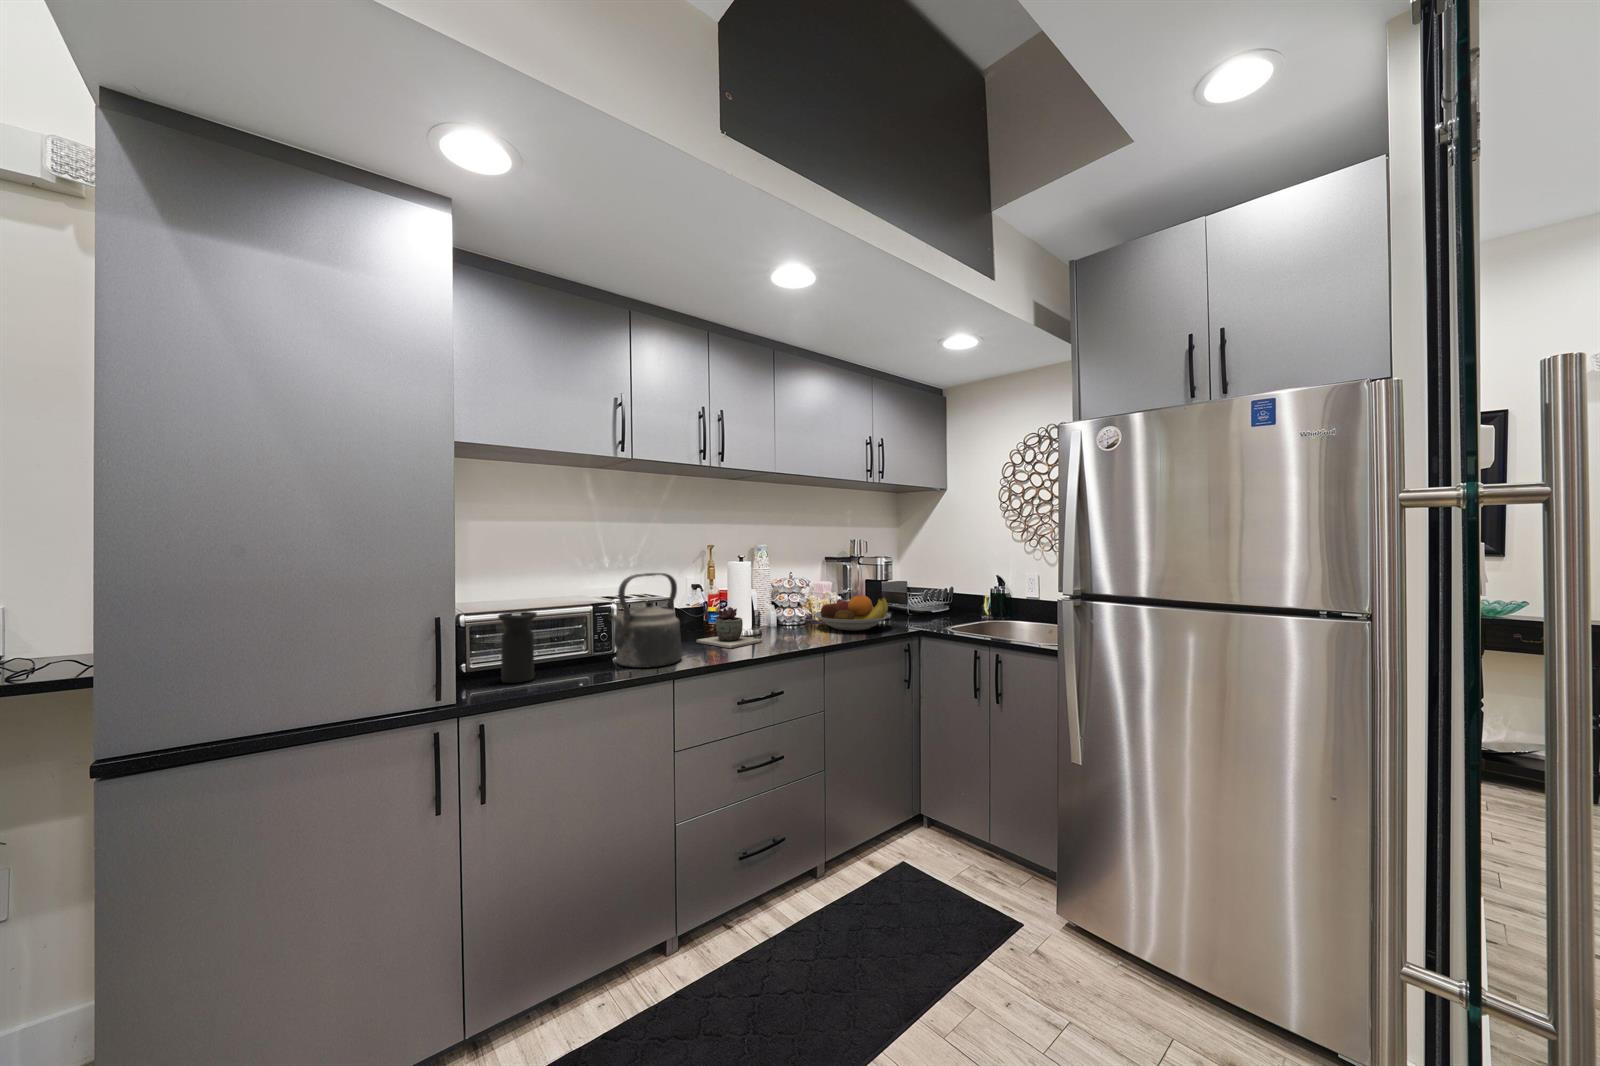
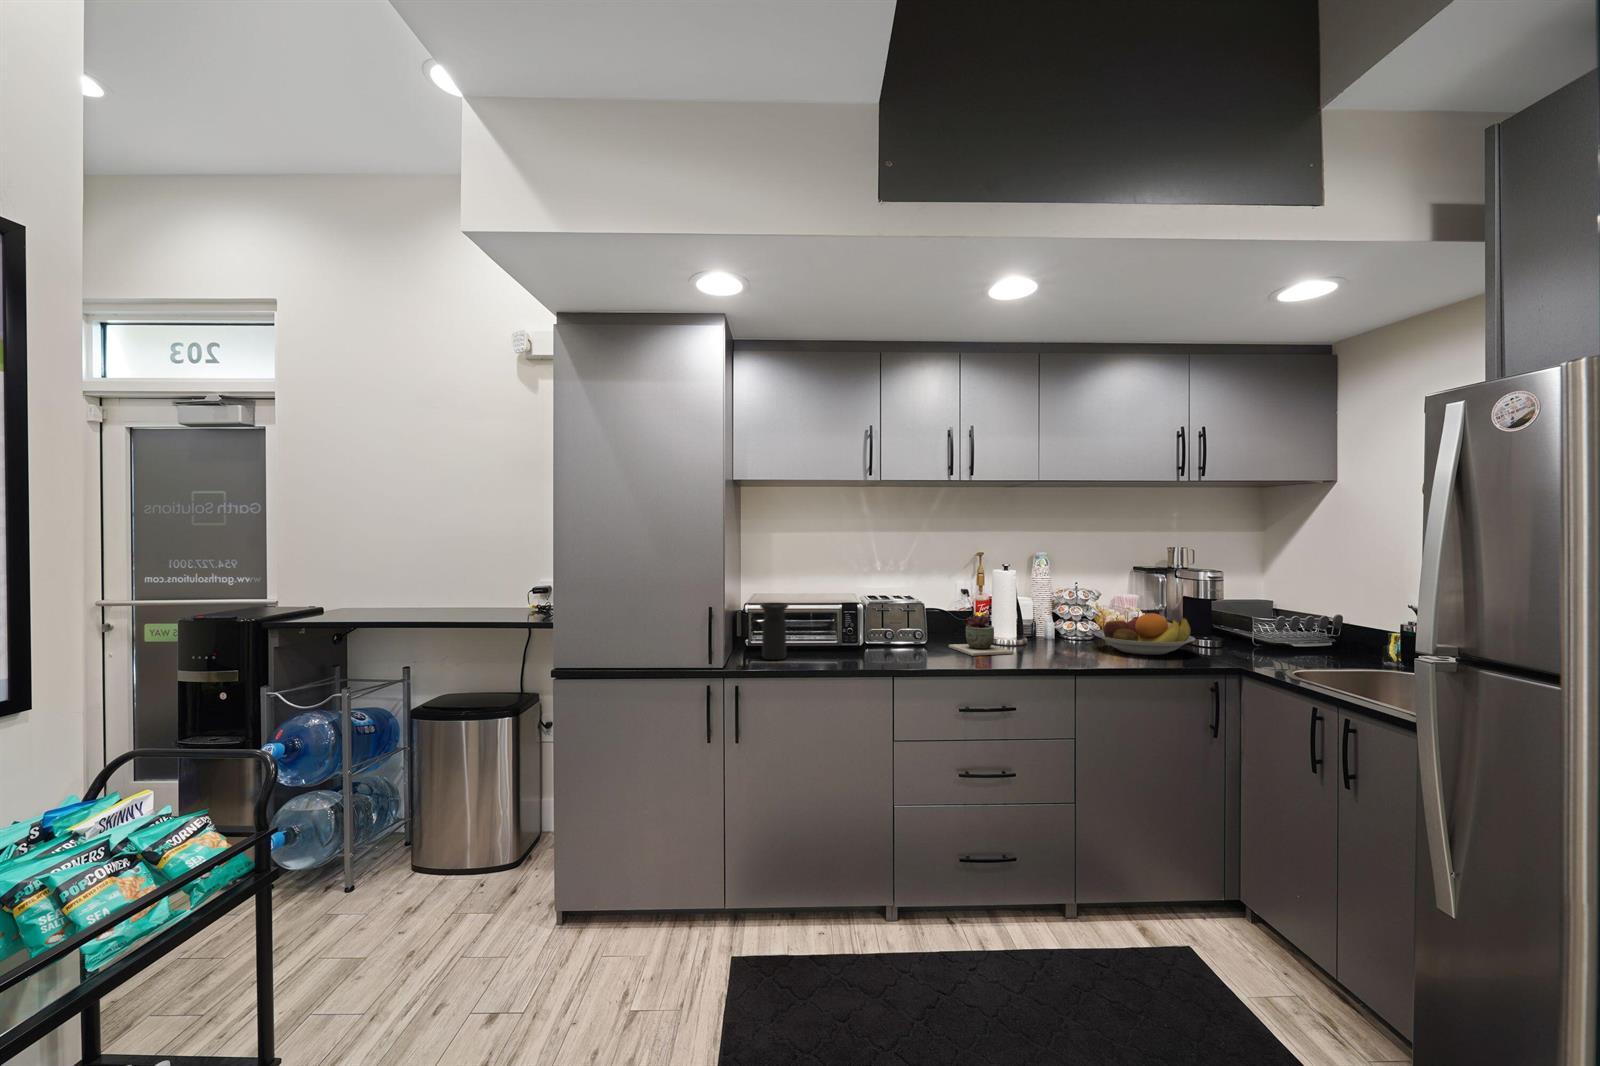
kettle: present [609,573,682,668] -> none [845,576,916,662]

